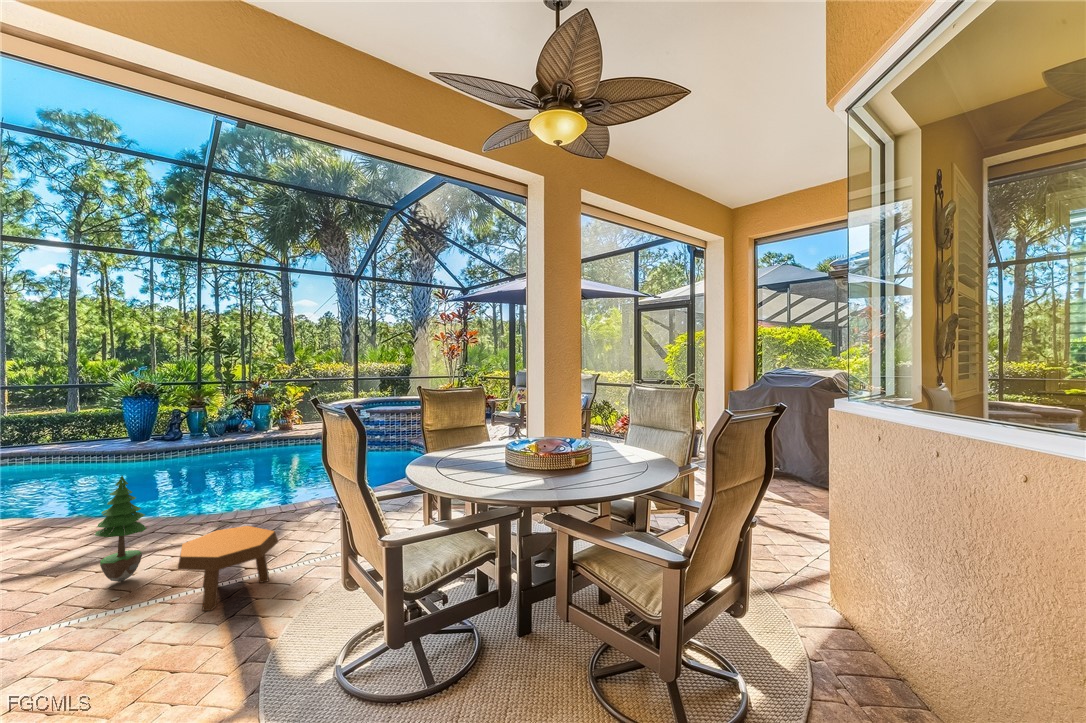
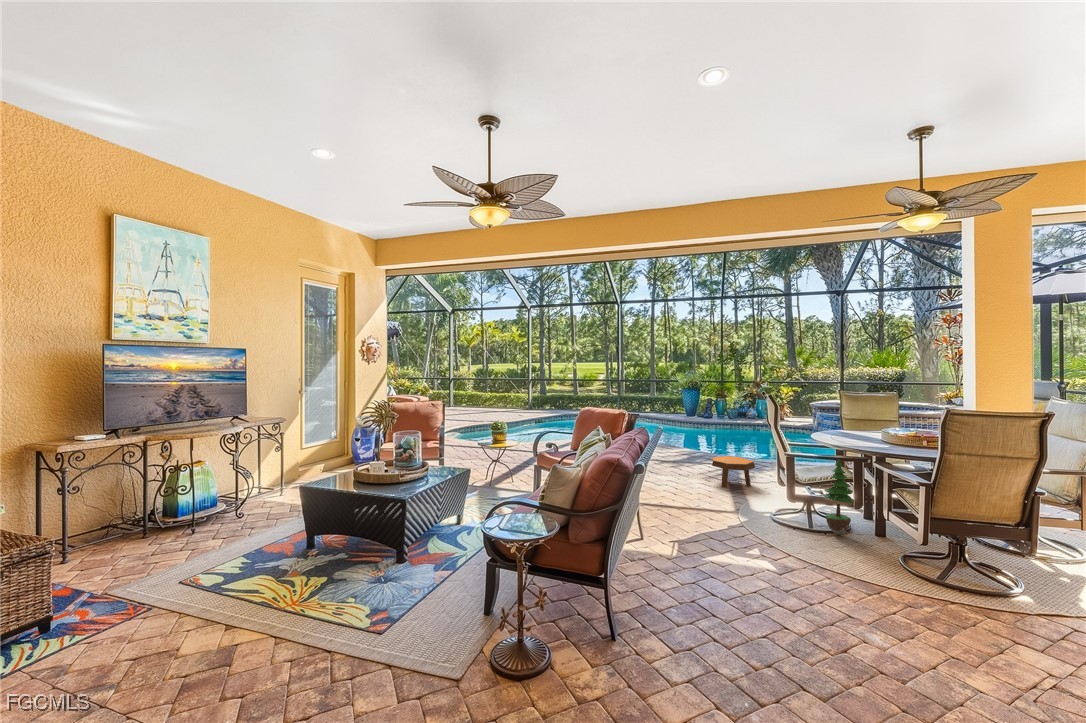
potted tree: present [95,476,147,582] -> present [823,460,854,535]

